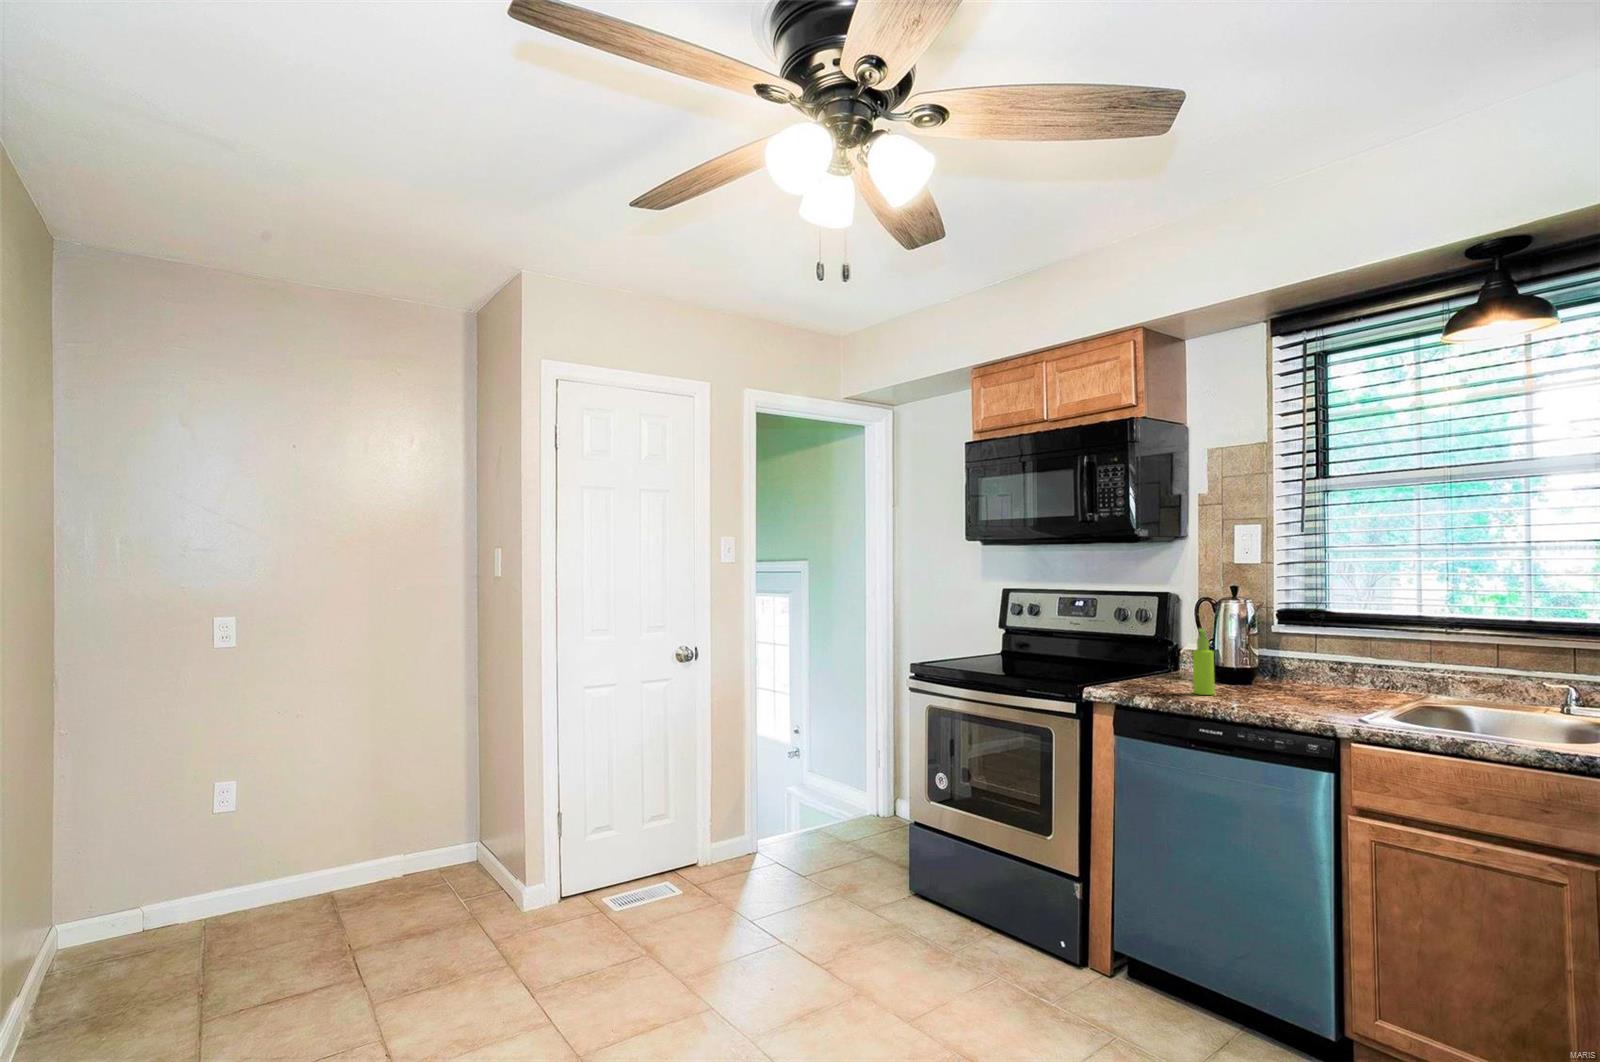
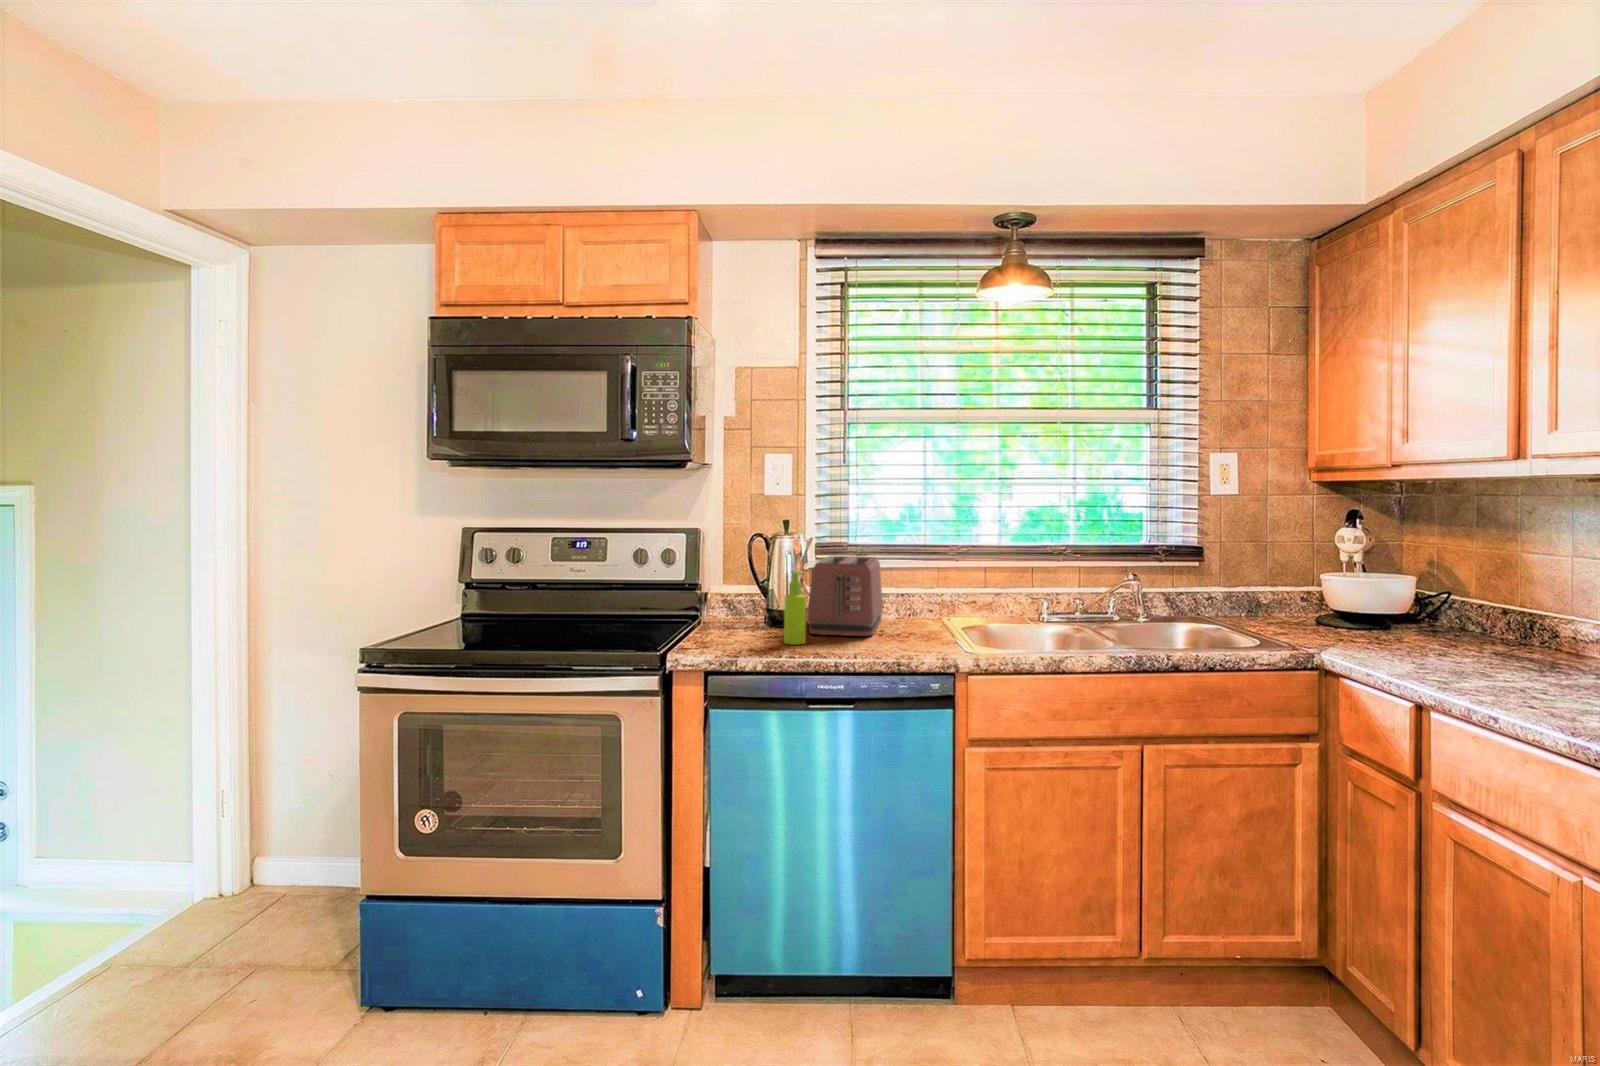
toaster: none [1232,621,1351,697] -> present [807,556,883,636]

